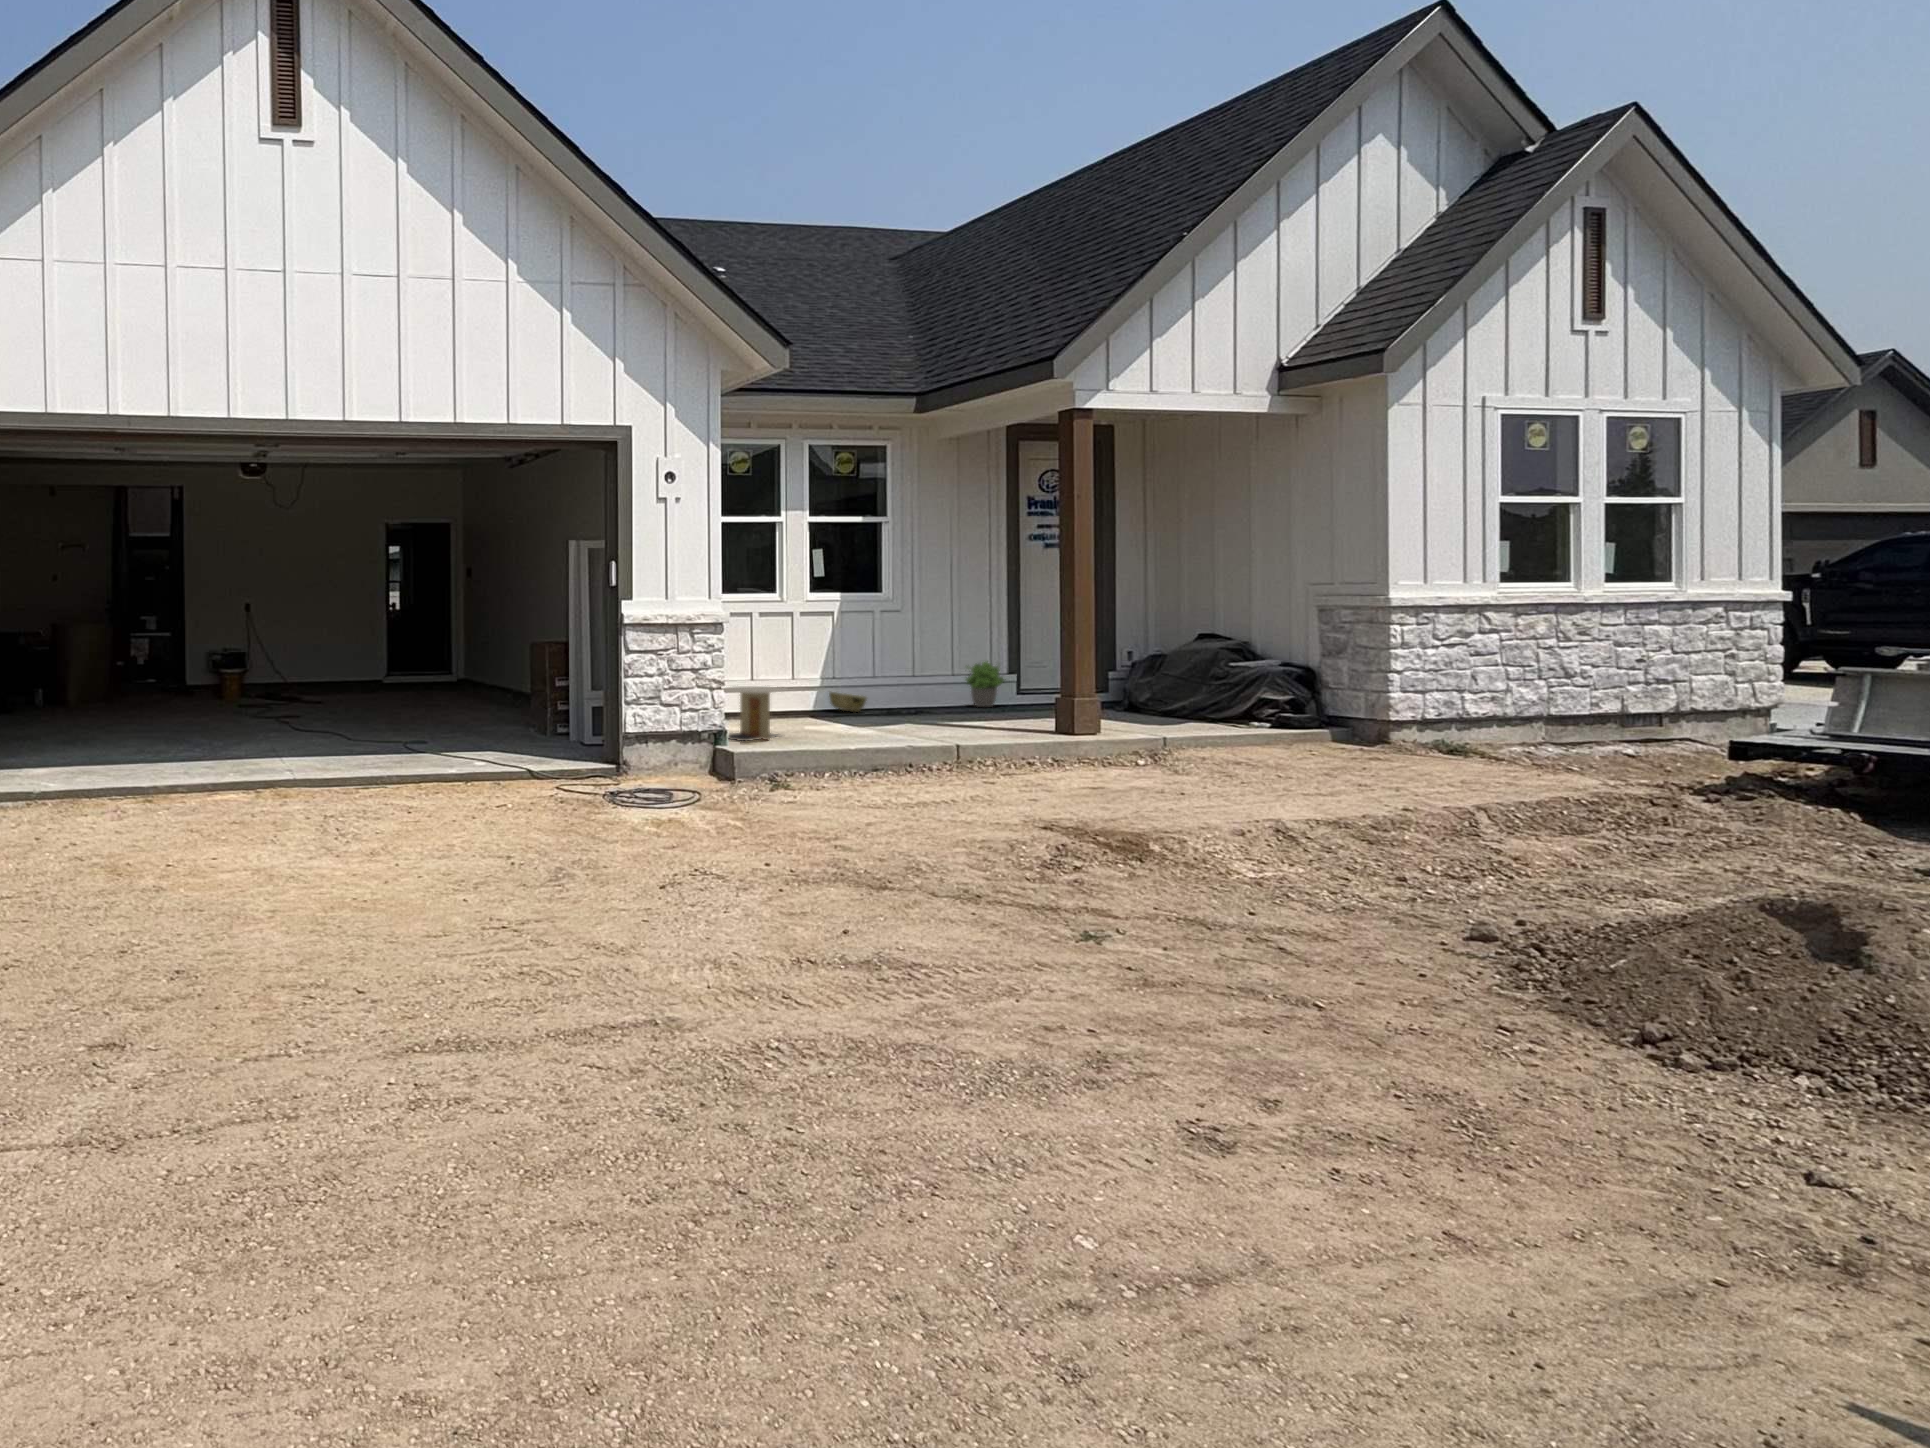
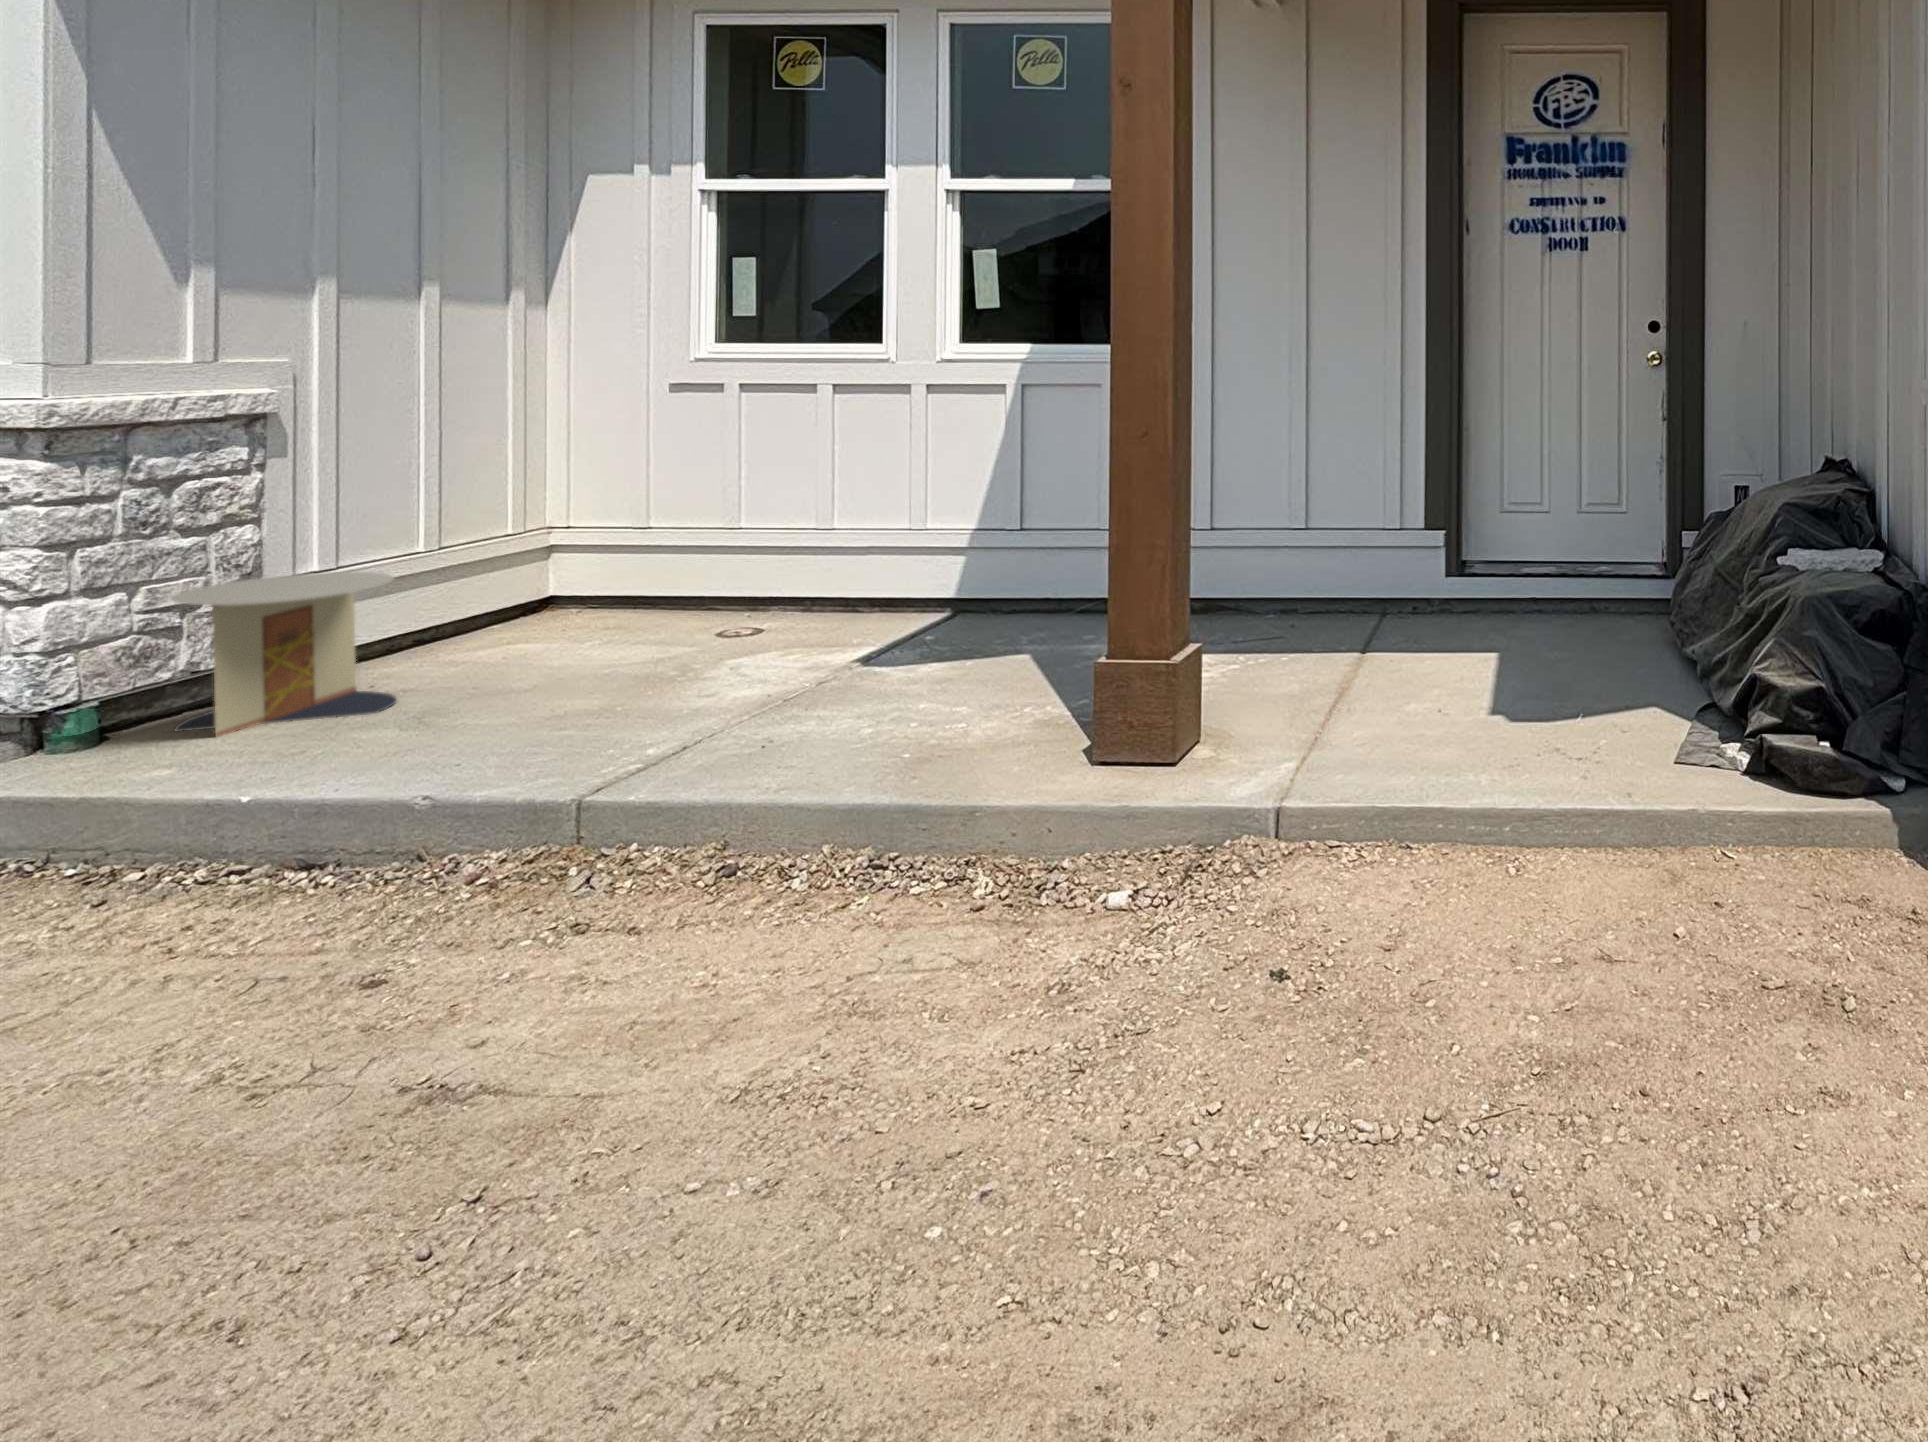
potted plant: present [966,661,1004,707] -> none [1273,514,1363,627]
woven basket: present [829,692,867,712] -> none [946,569,1037,624]

